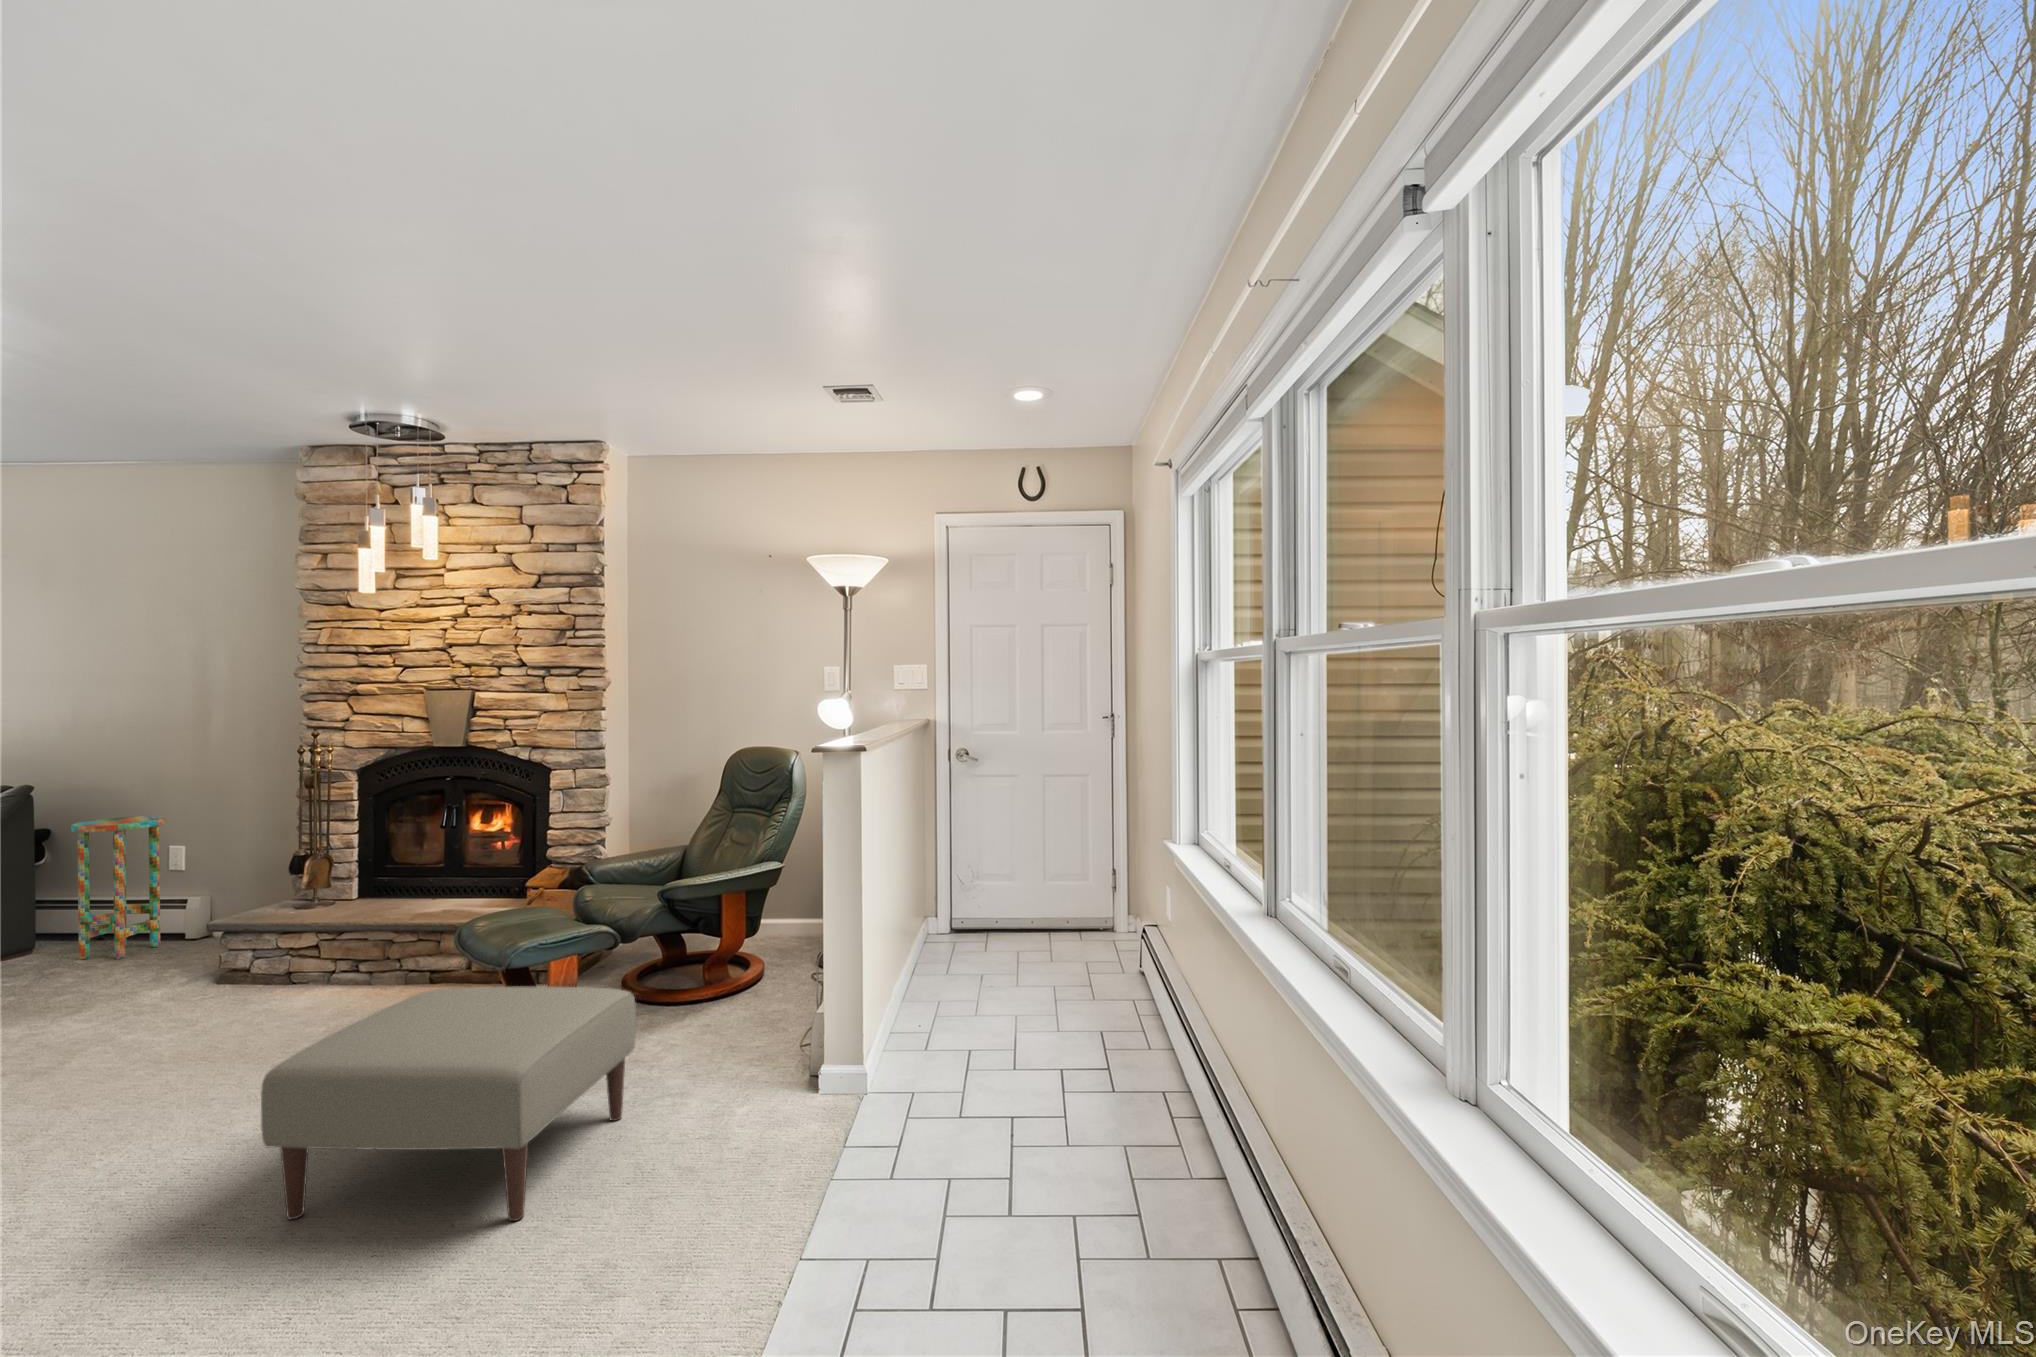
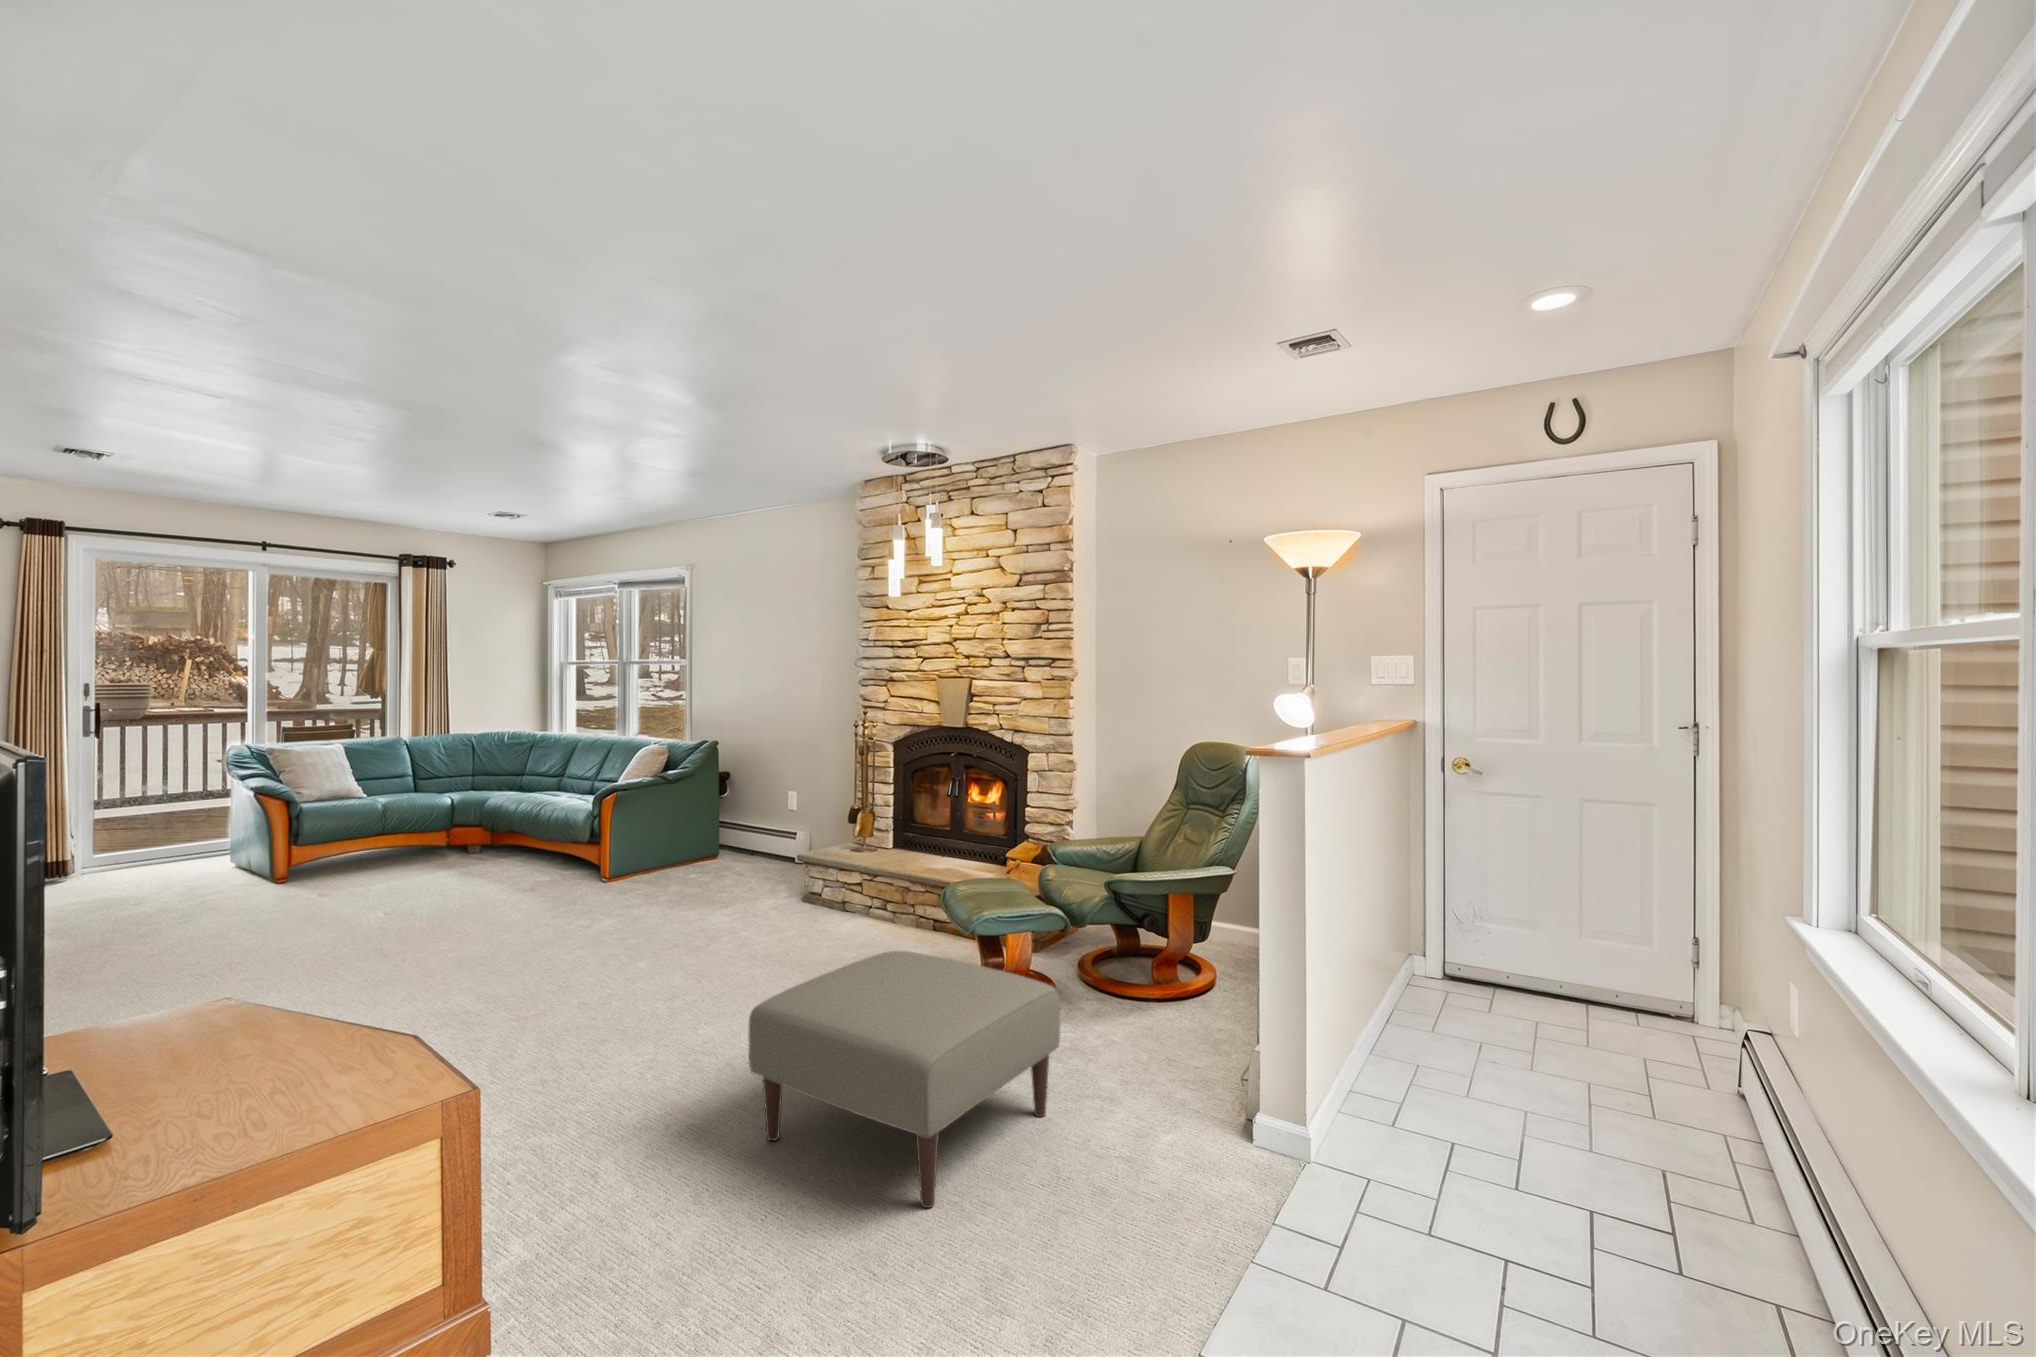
side table: present [71,816,166,960] -> none [731,769,783,873]

